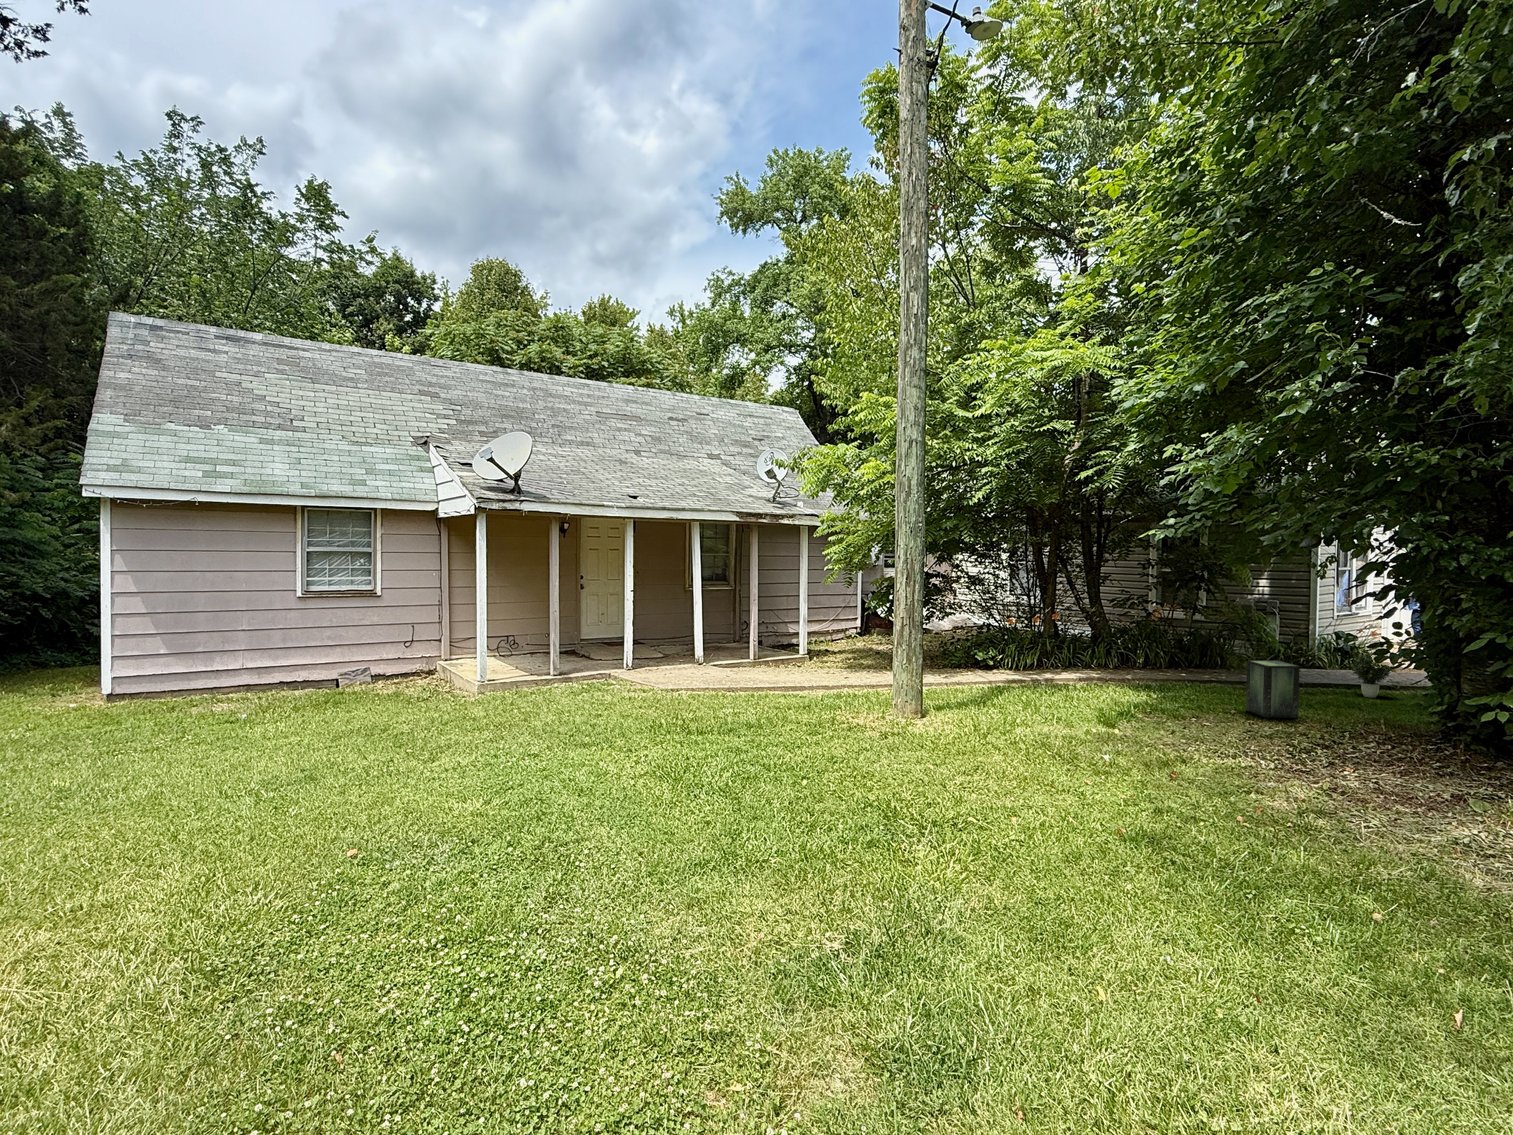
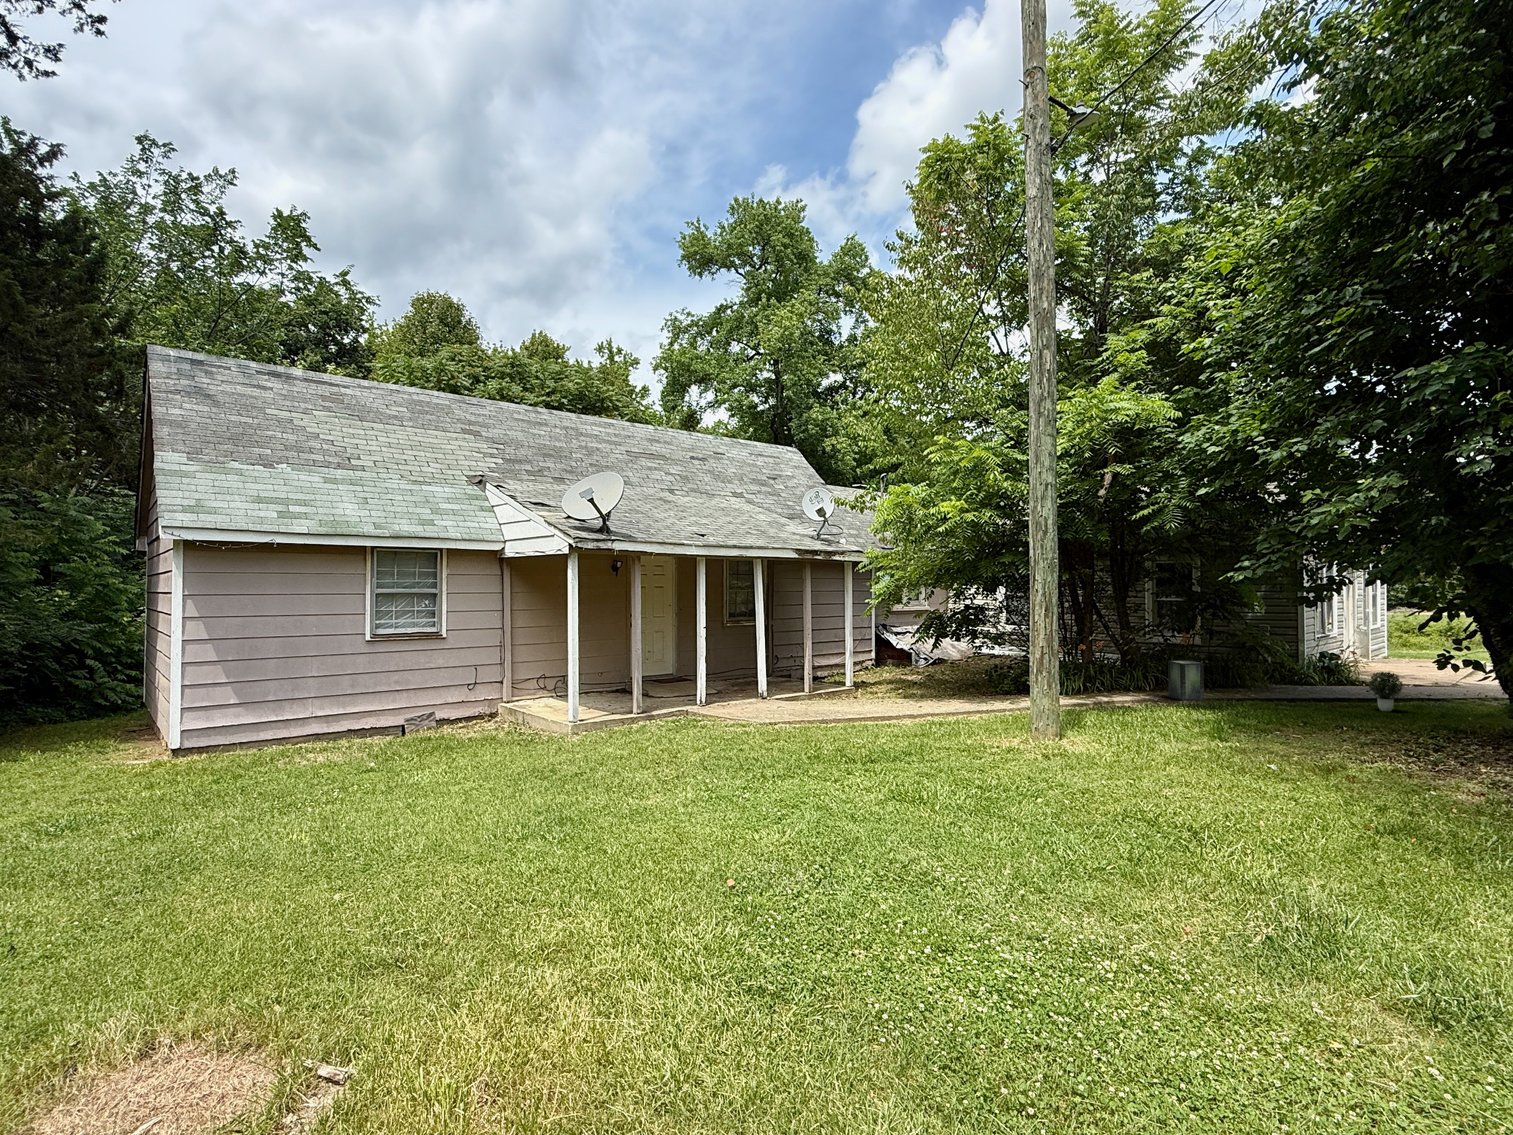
storage box: present [1246,661,1300,718] -> present [1168,660,1204,701]

